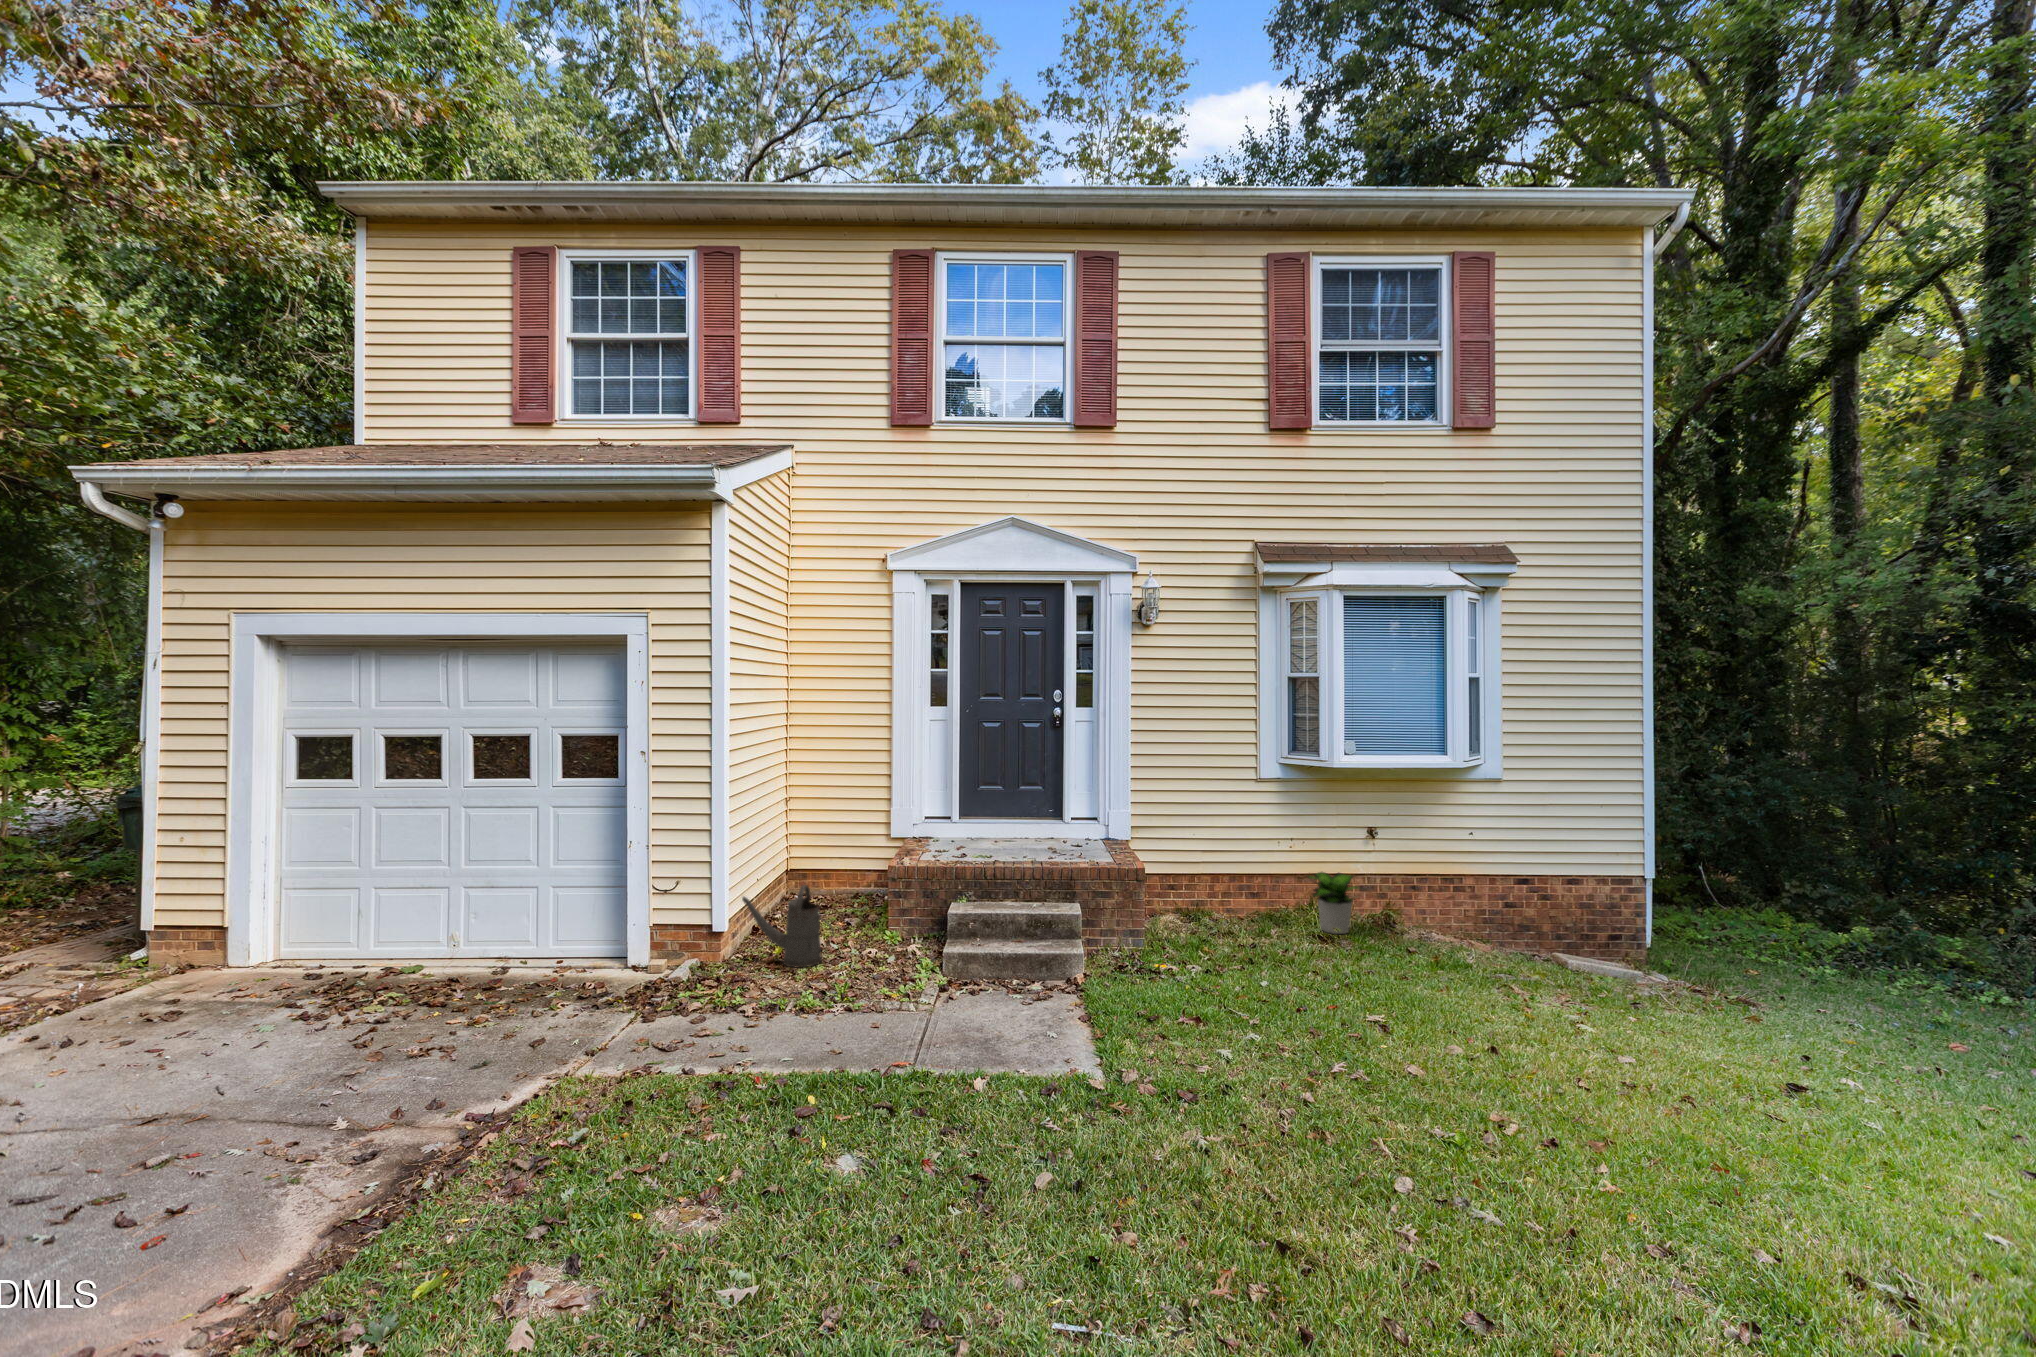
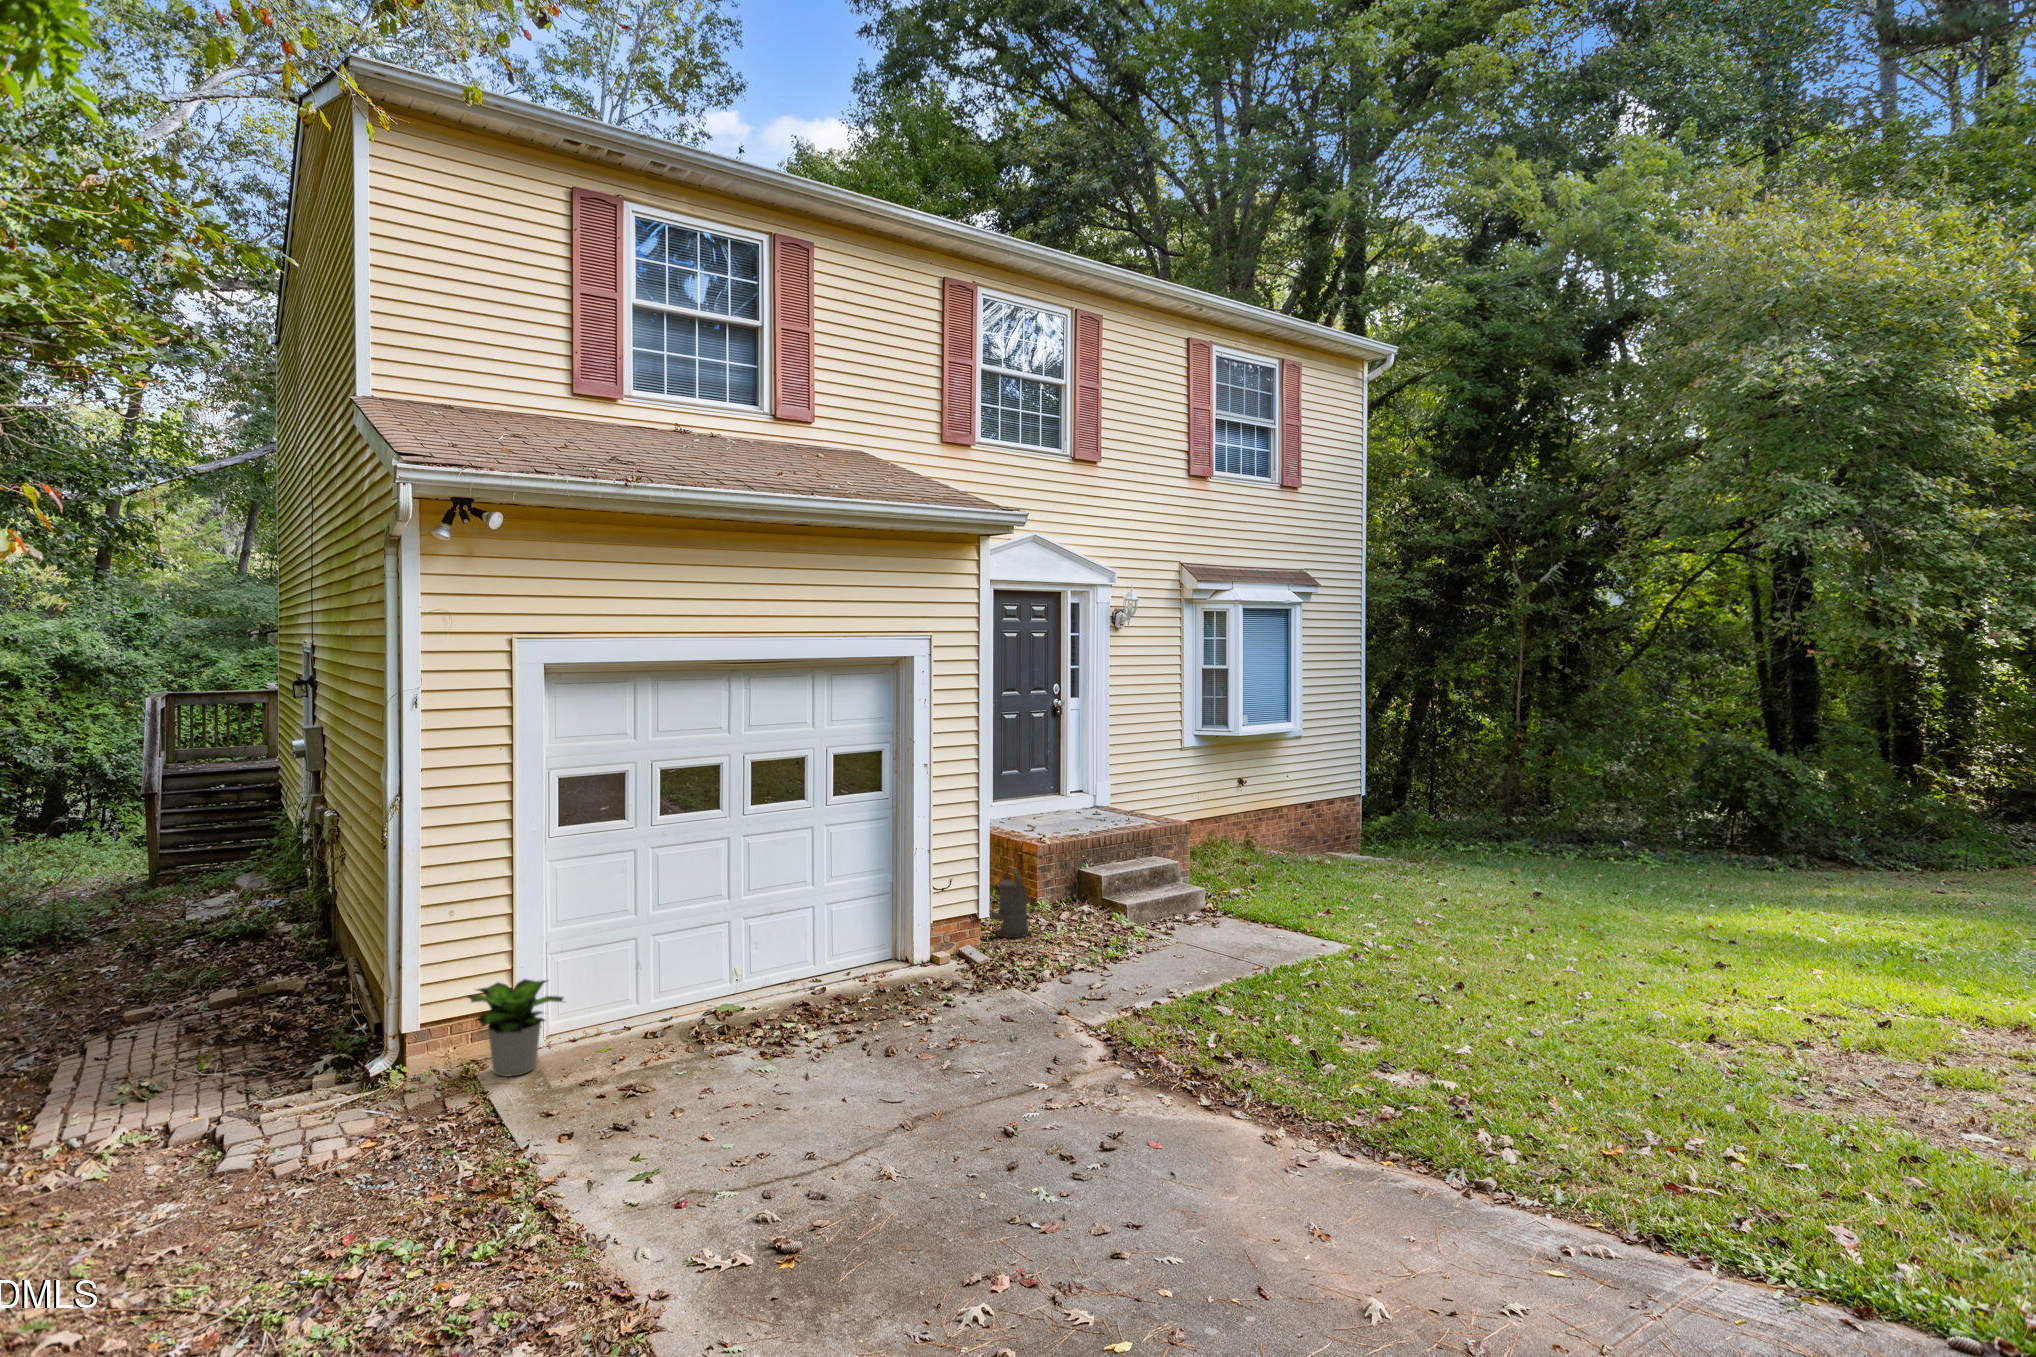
potted plant: present [1307,872,1360,934] -> present [467,979,563,1076]

